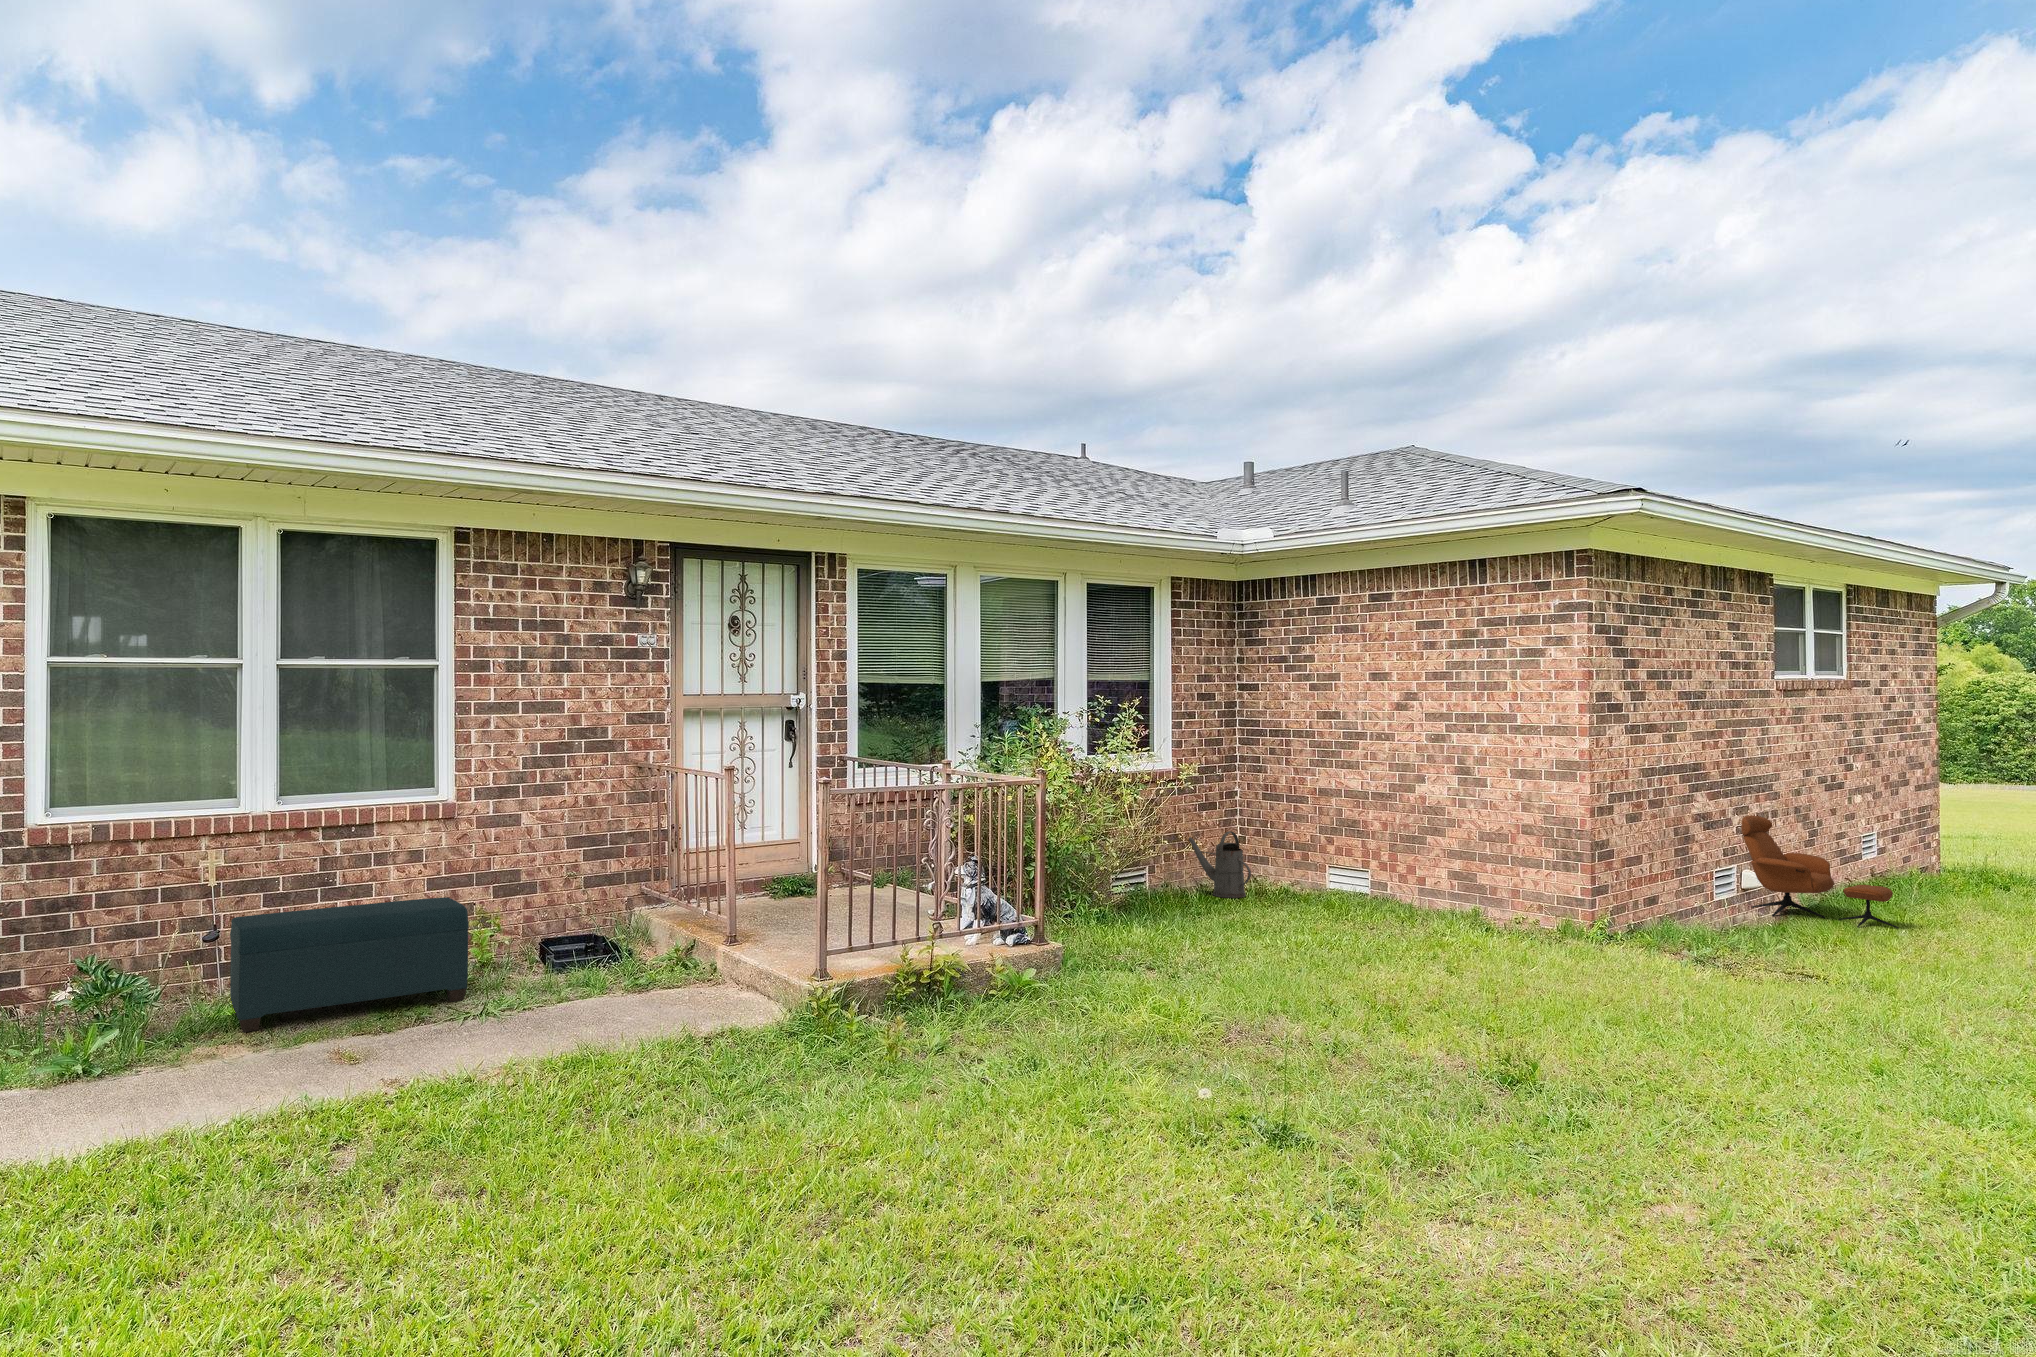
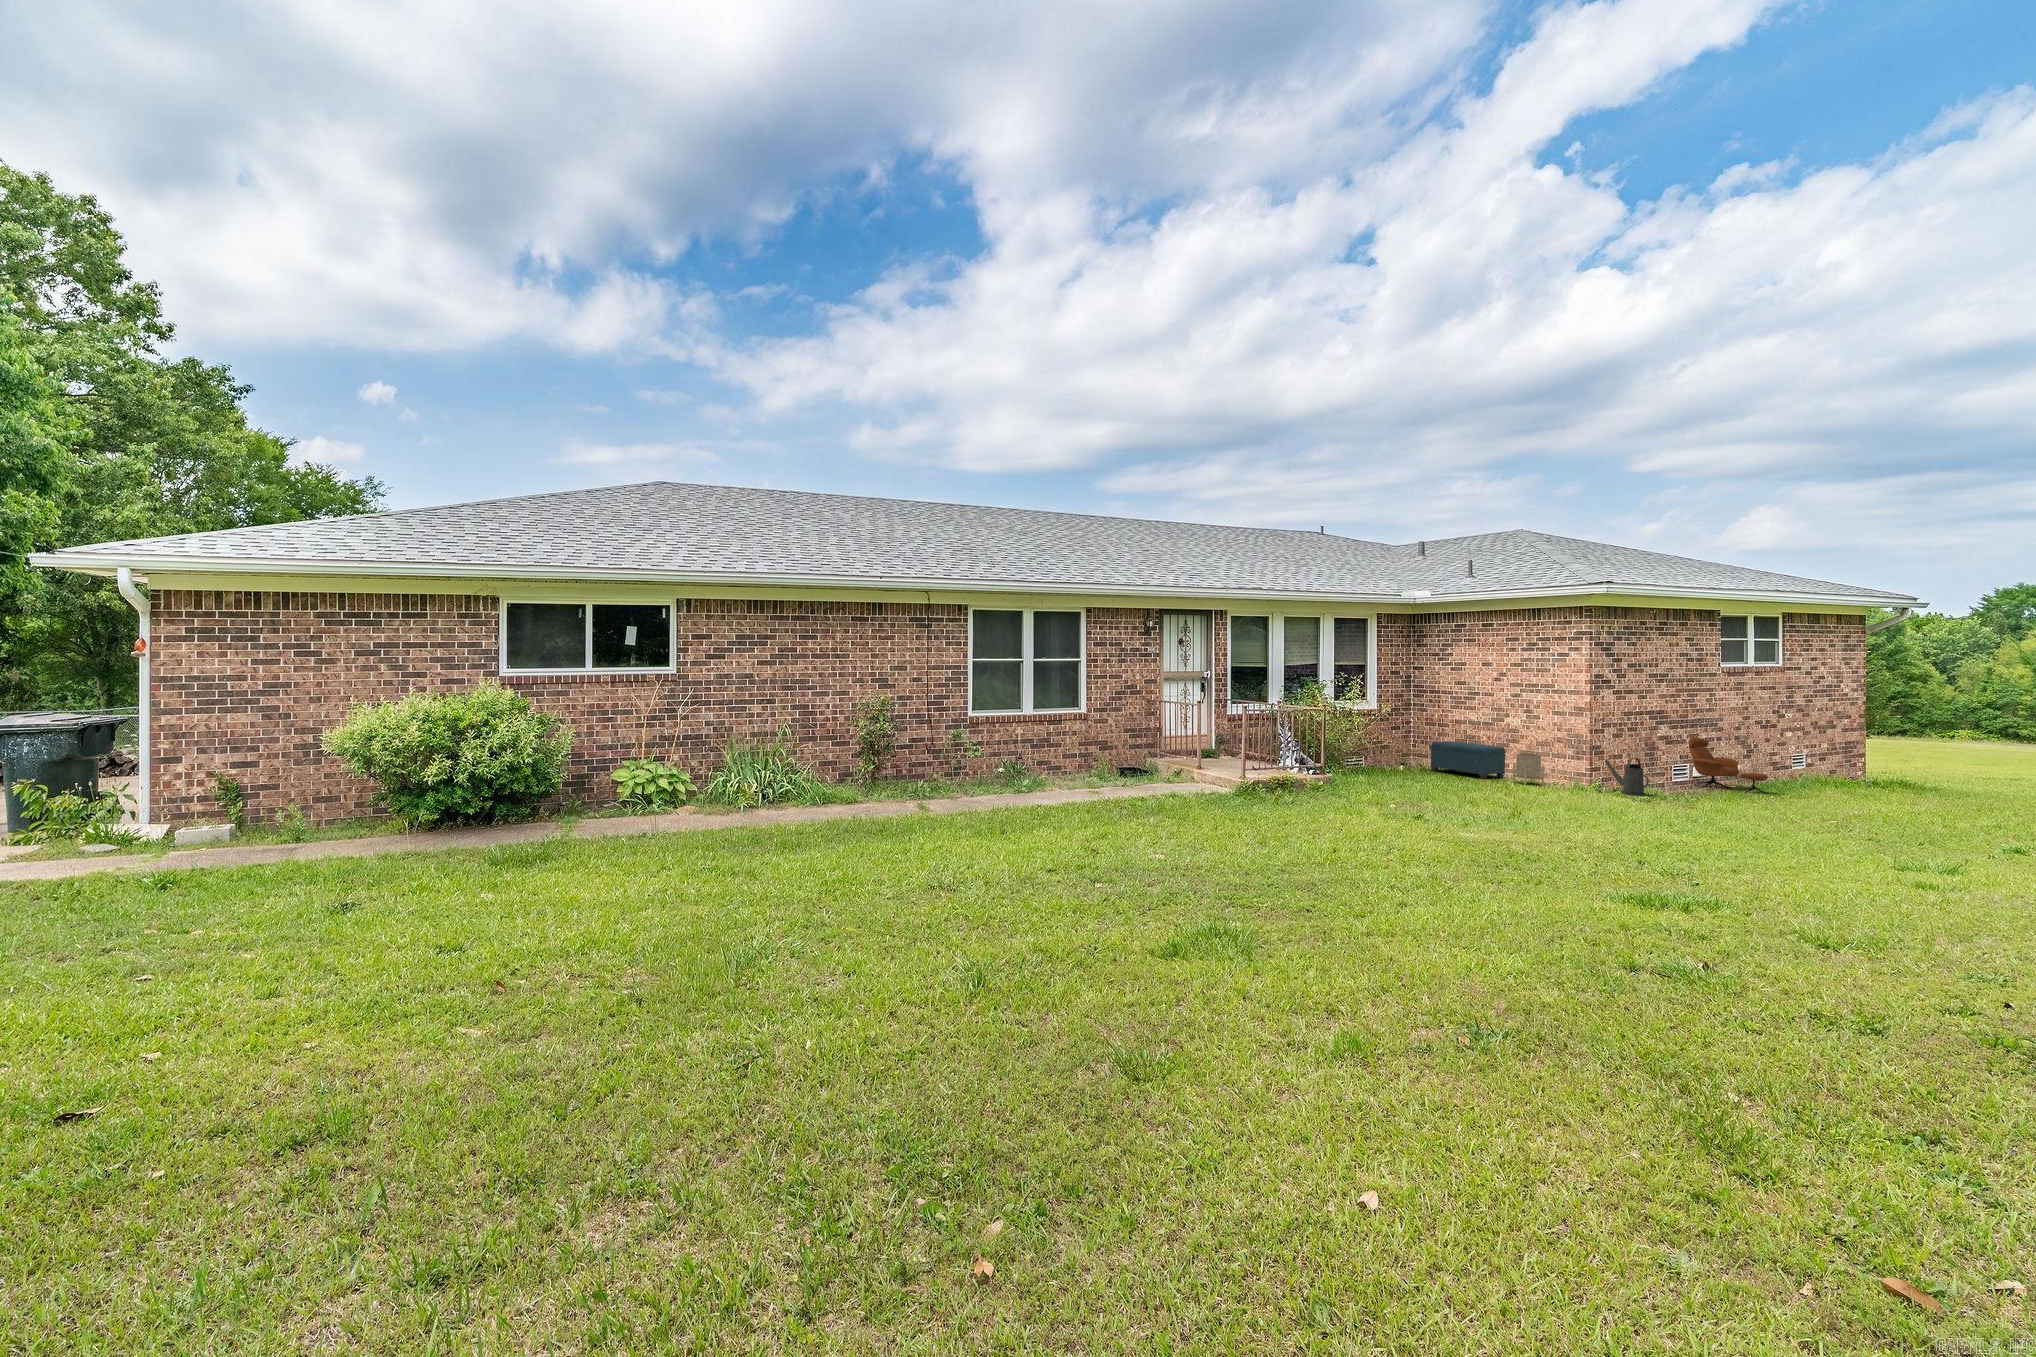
watering can: present [1189,831,1251,898] -> present [1605,757,1649,795]
planter: none [1440,860,1501,930] -> present [1513,753,1544,785]
bench: present [230,897,469,1032] -> present [1431,741,1505,779]

